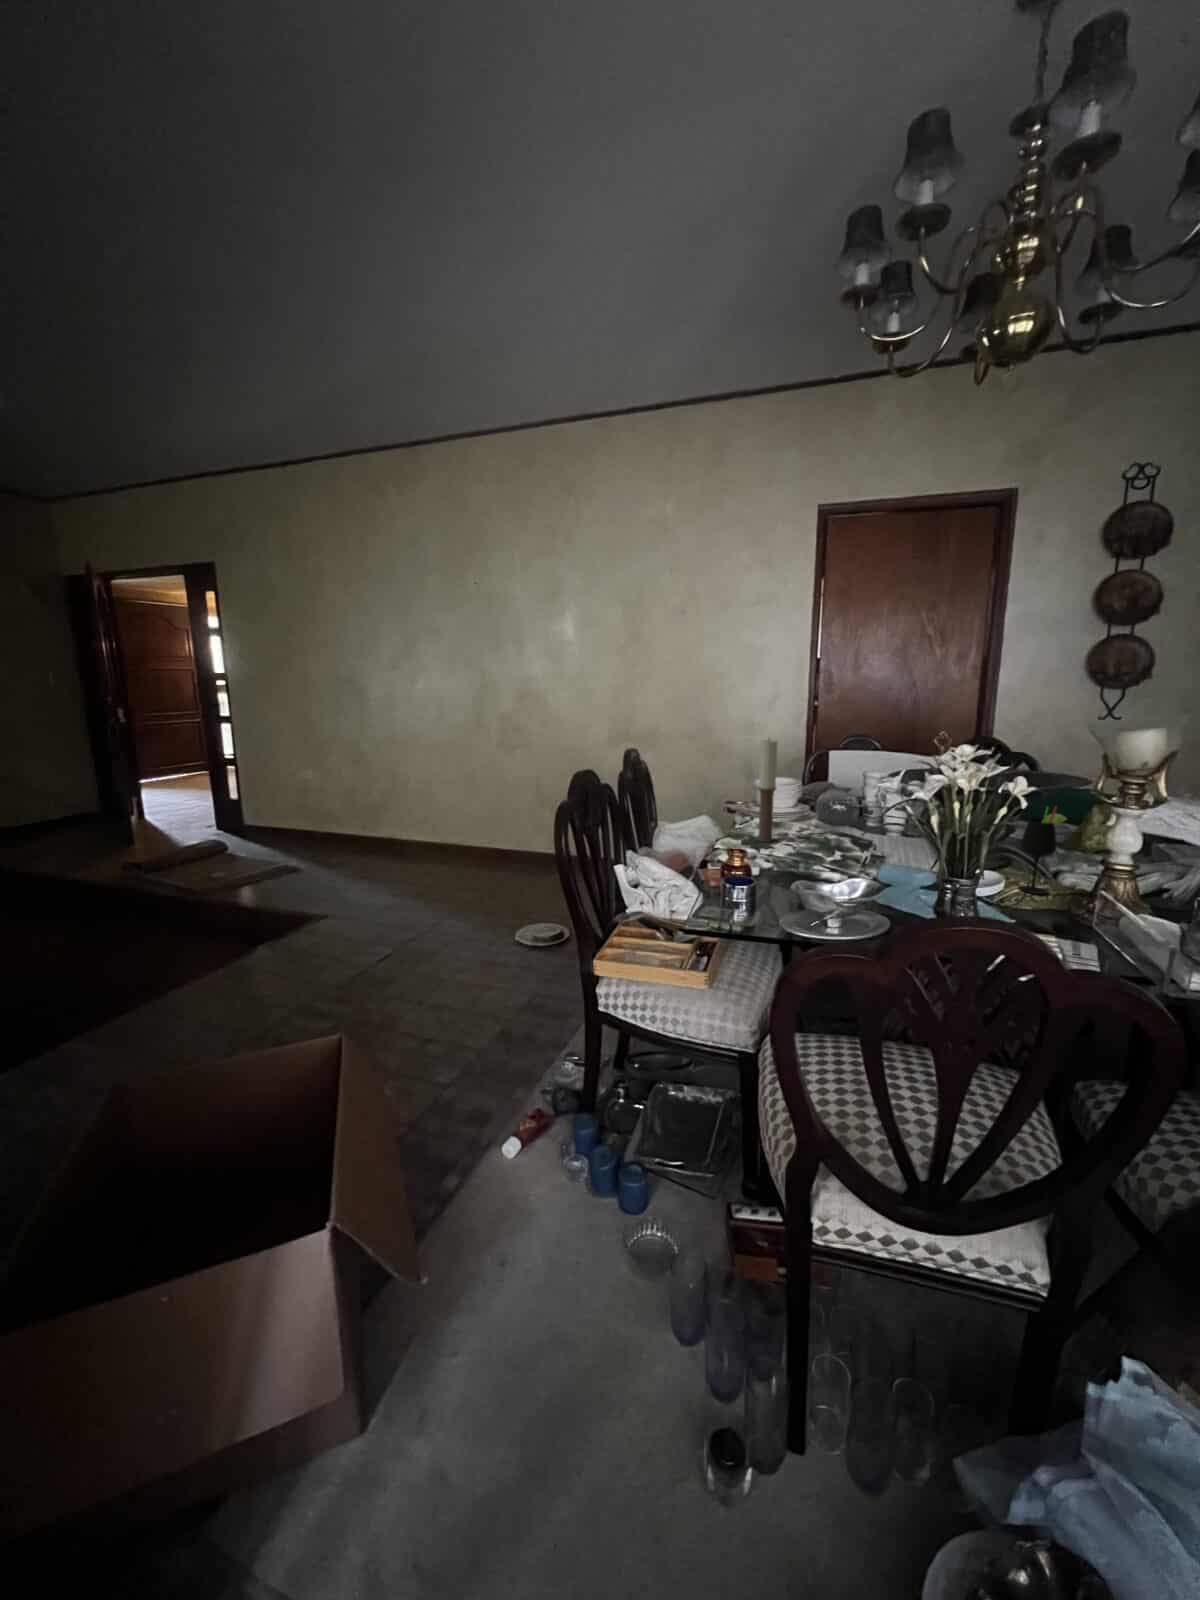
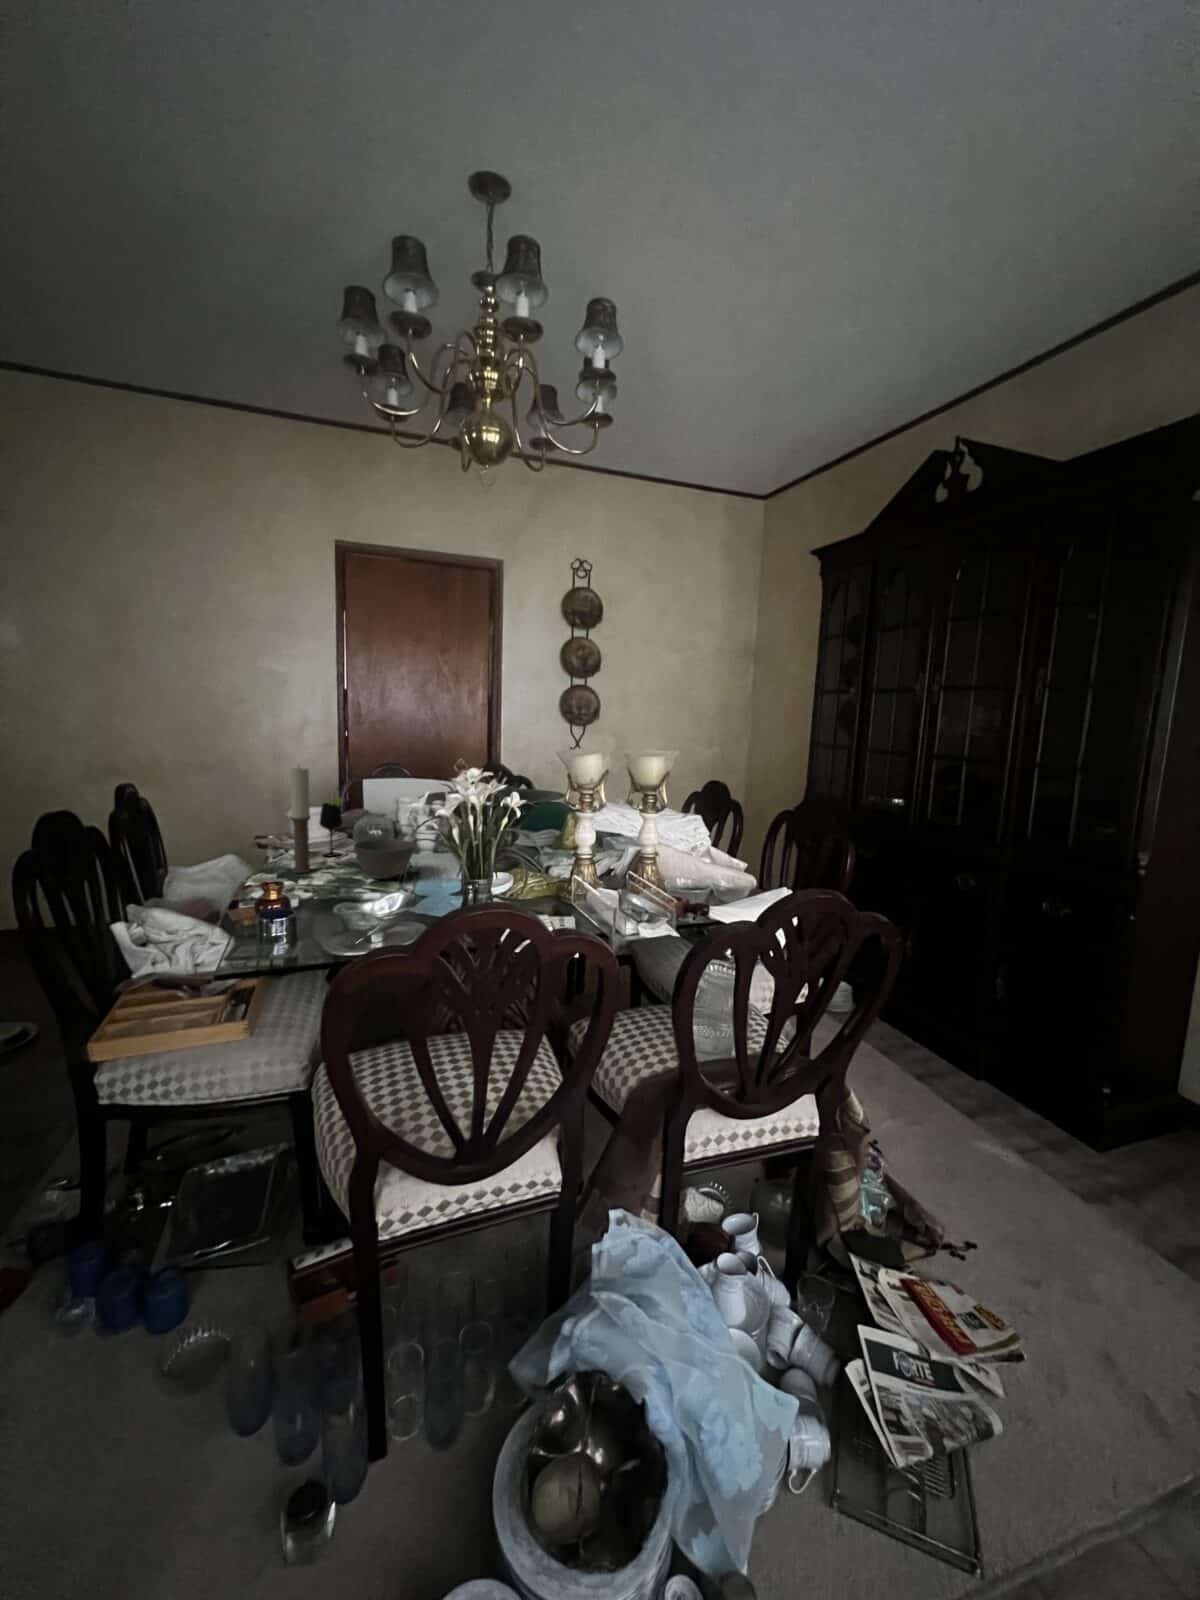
wine glass: present [1018,807,1067,894] -> present [319,794,343,856]
bowl: none [816,816,882,859] -> present [354,839,415,879]

